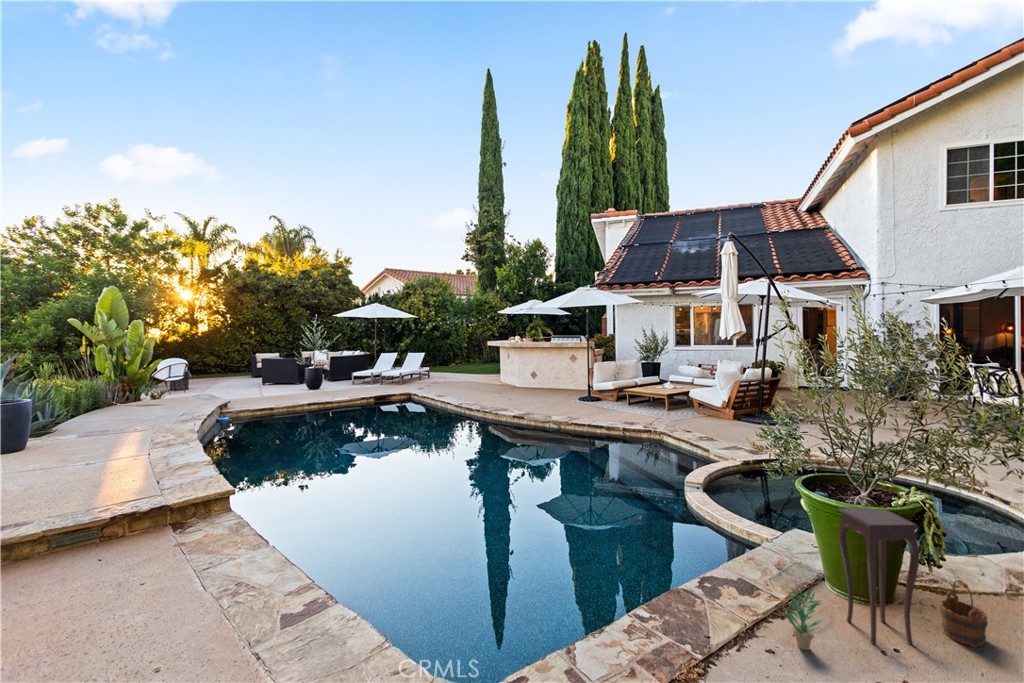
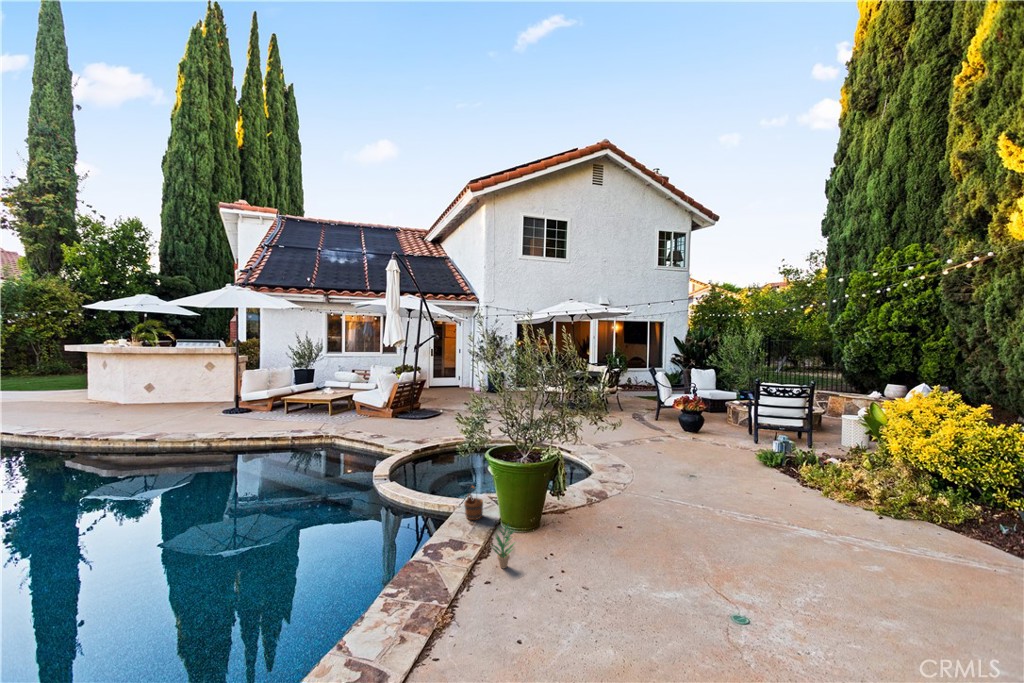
side table: present [838,508,920,645] -> none [514,460,556,549]
wooden bucket: present [940,580,988,647] -> present [464,486,483,520]

